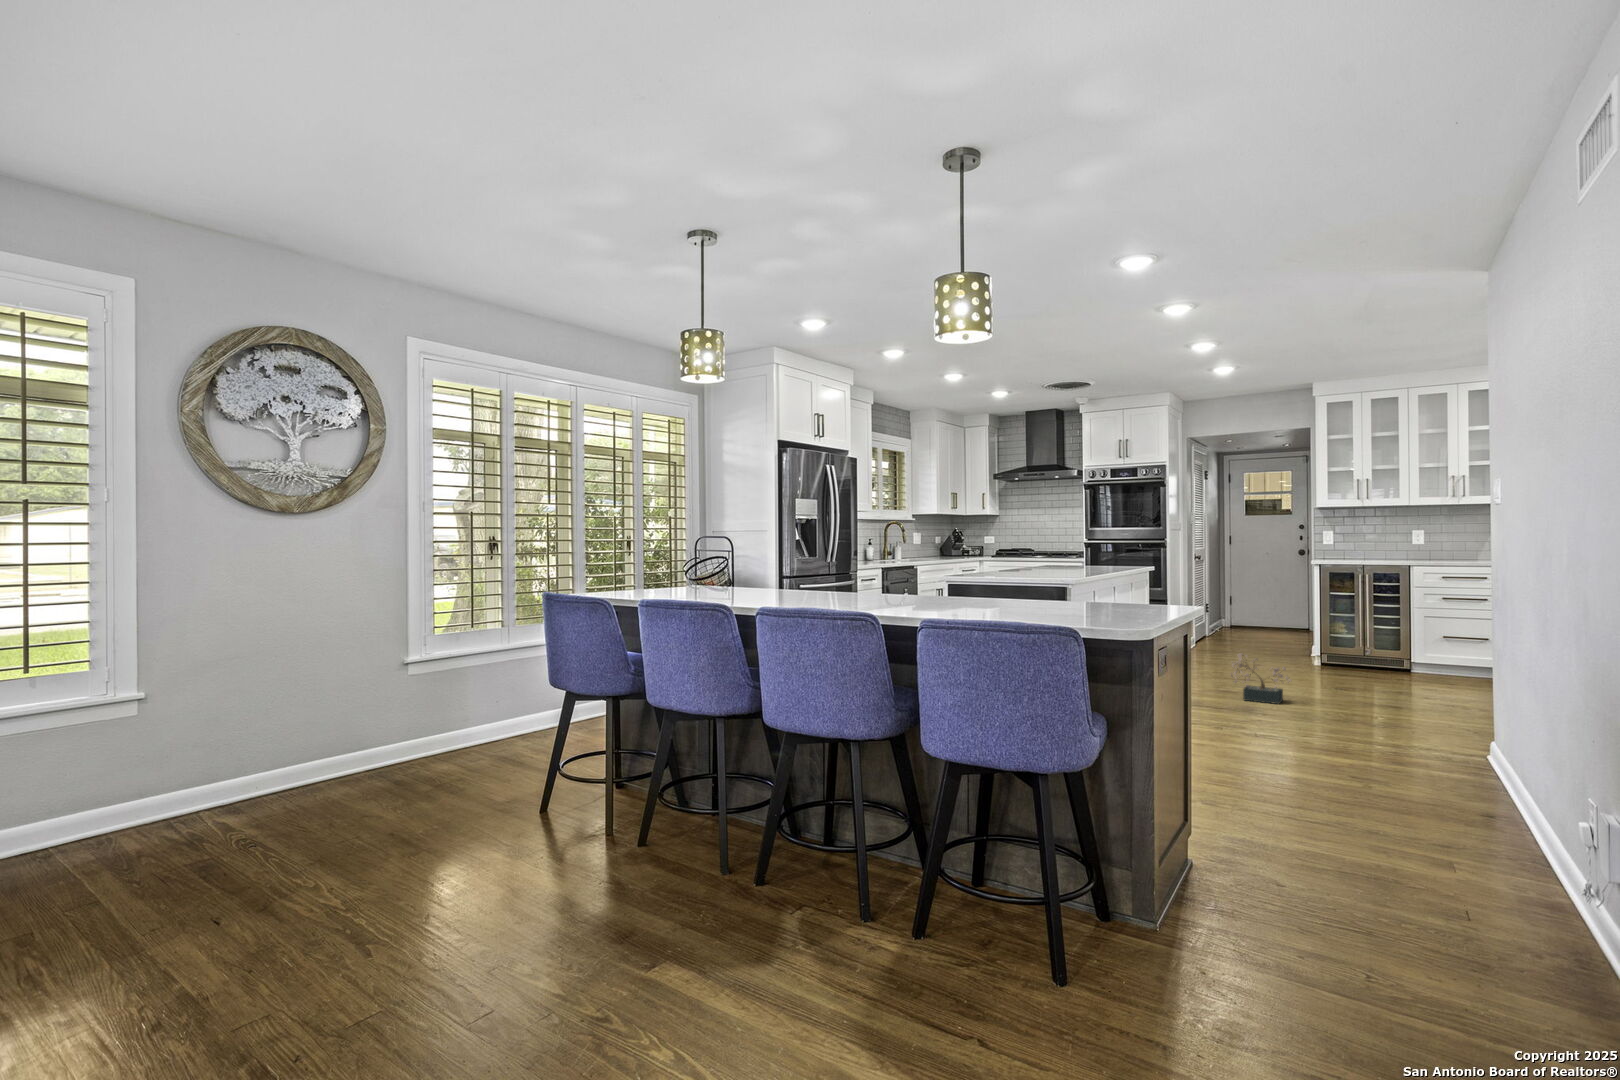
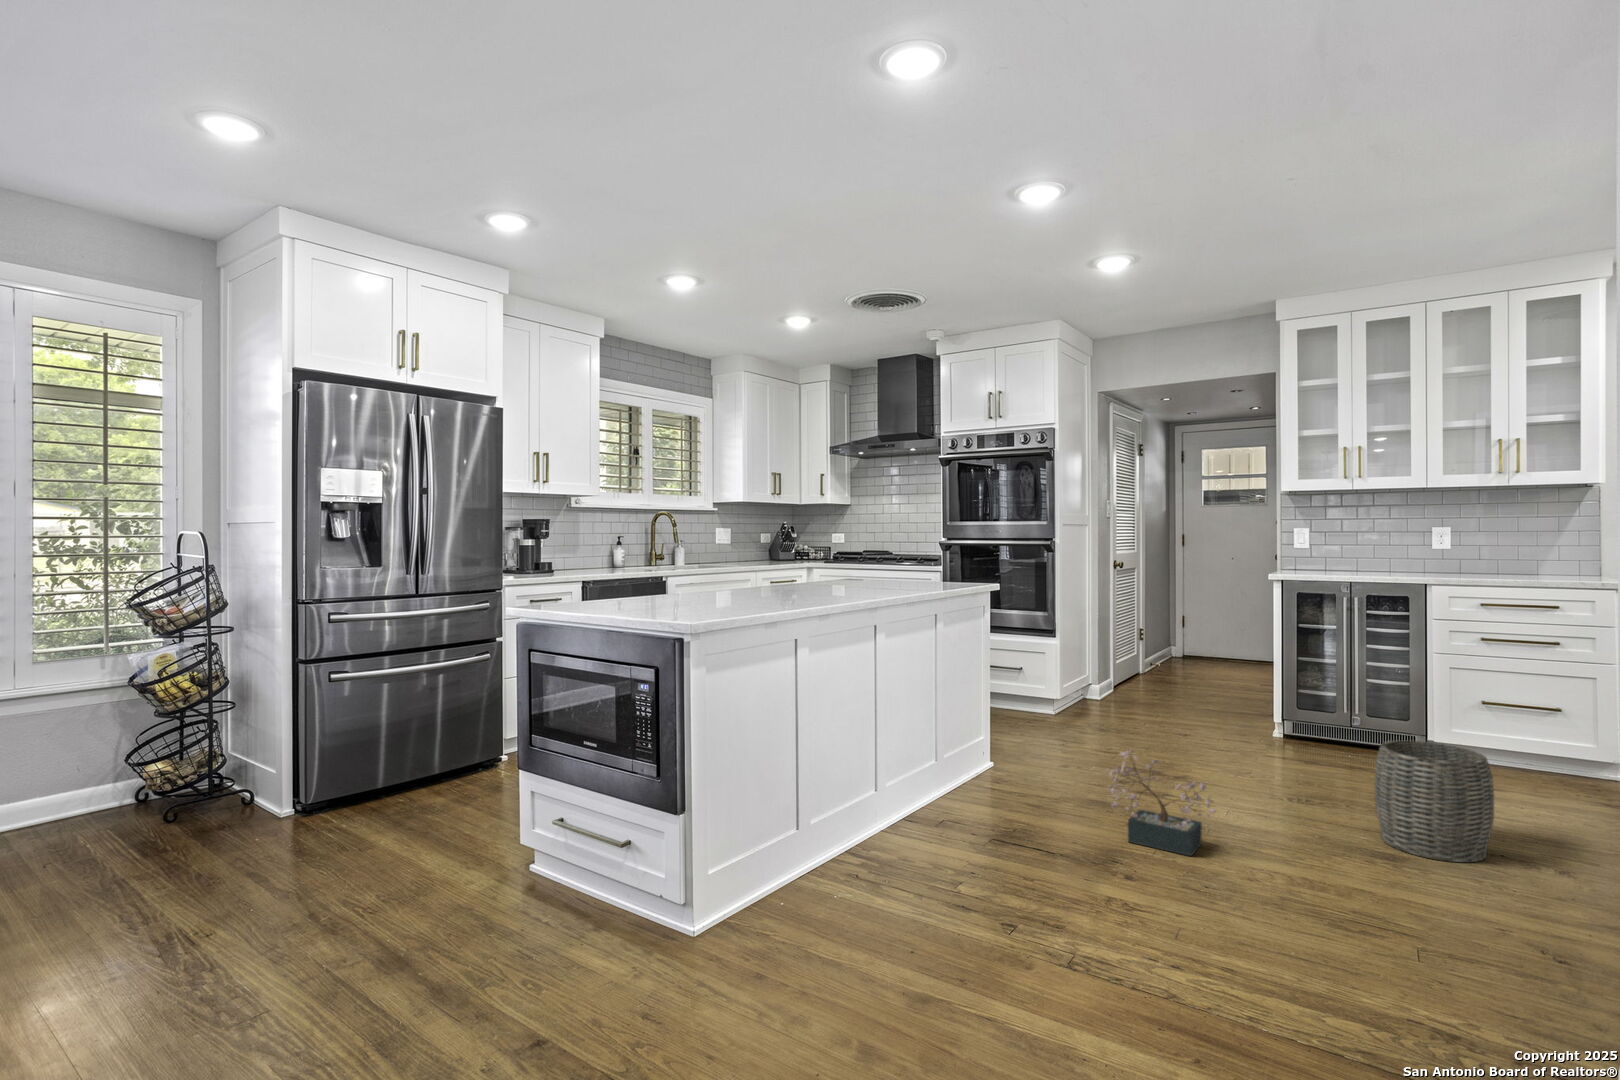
woven basket: none [1375,647,1437,705] -> present [1374,741,1494,862]

